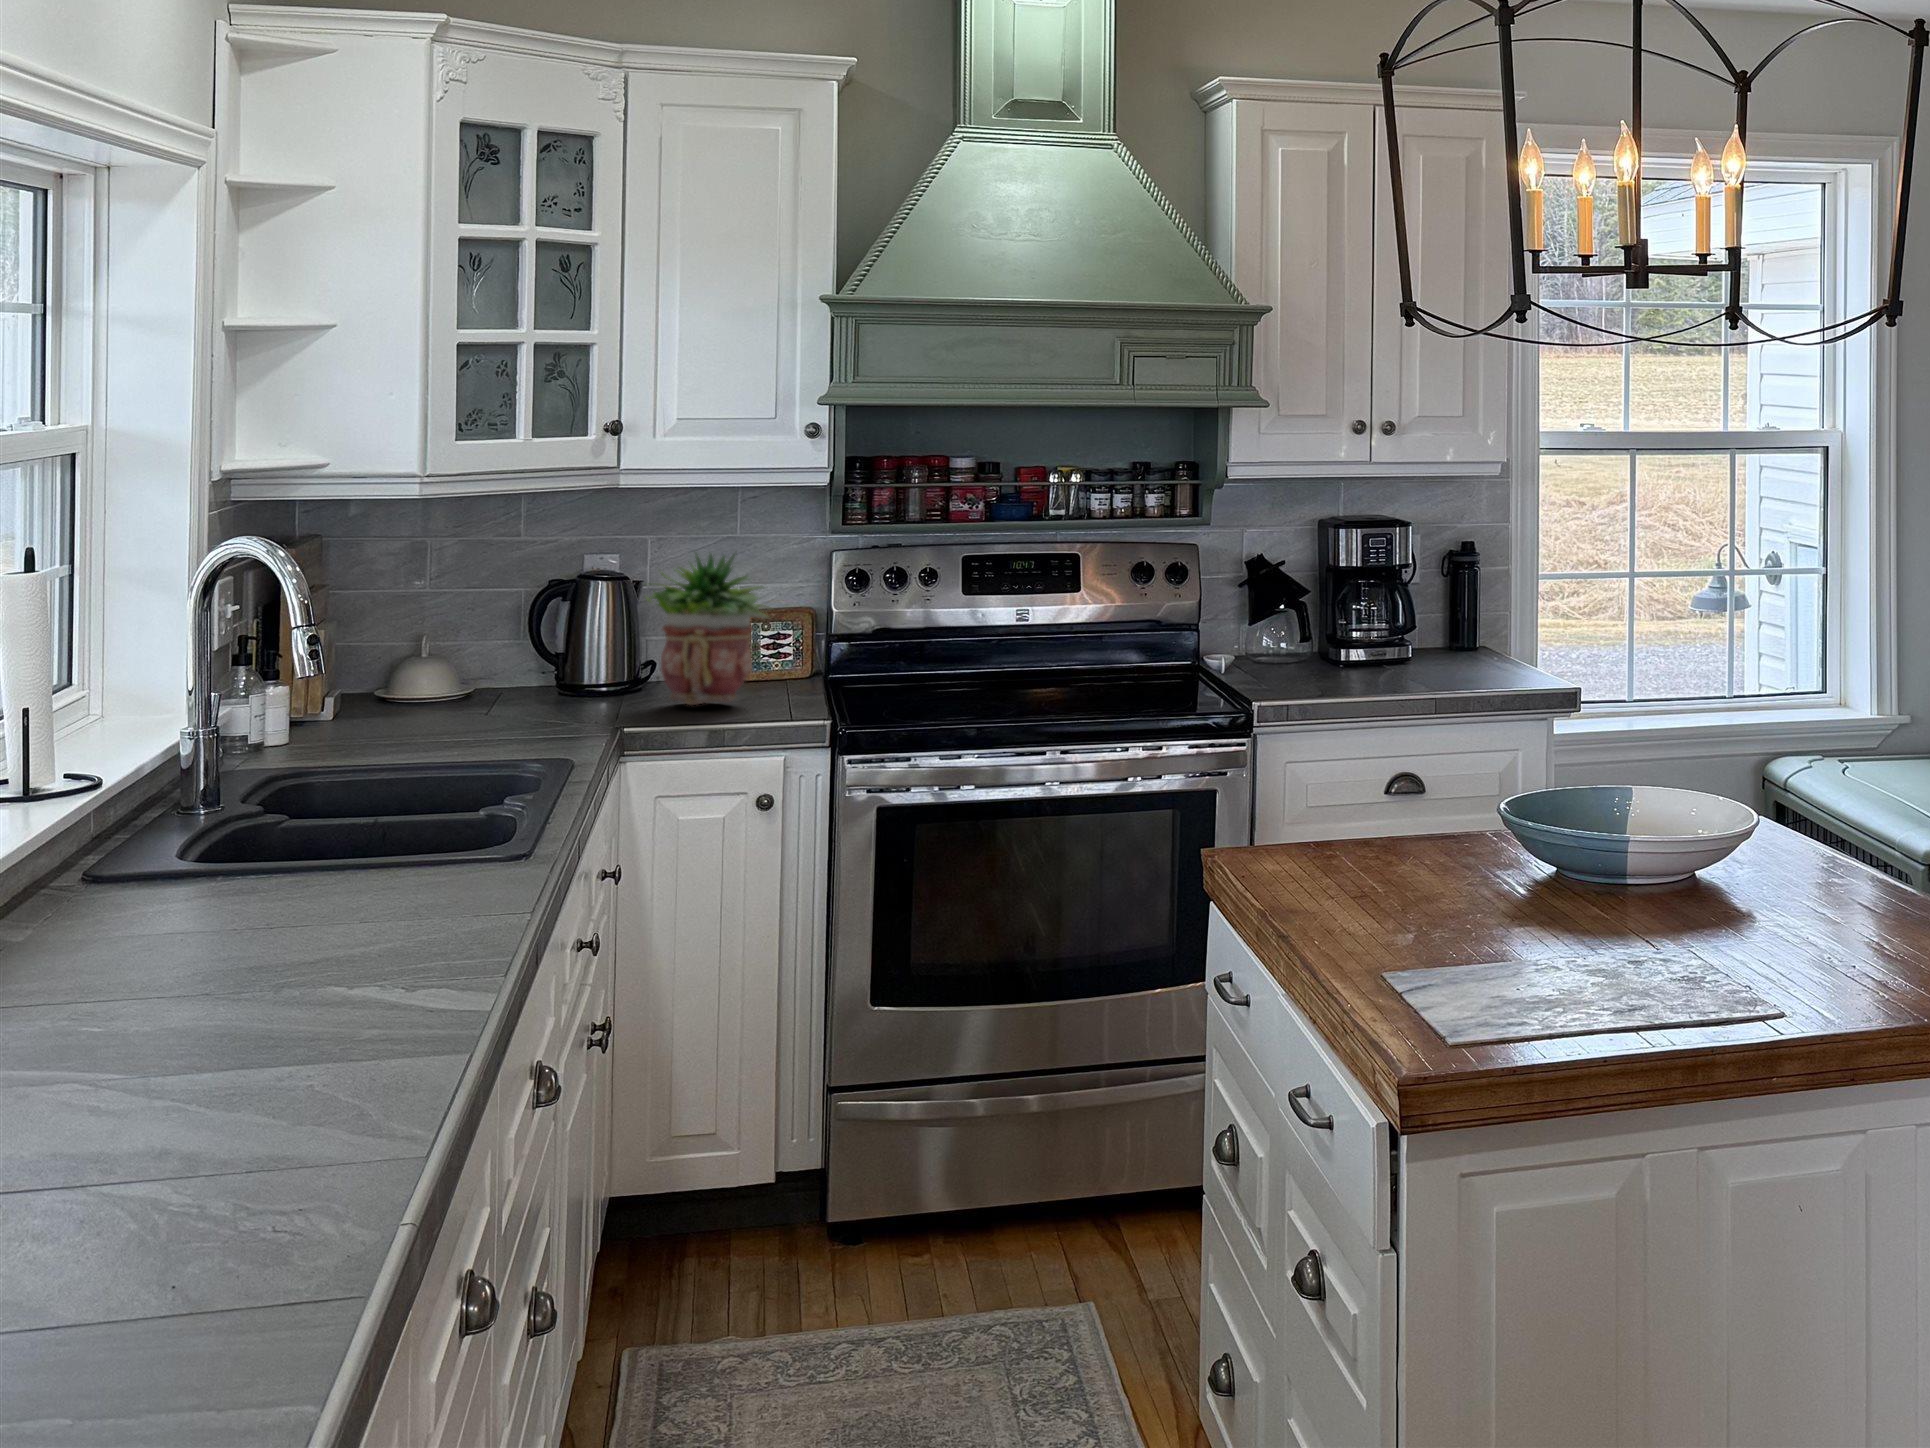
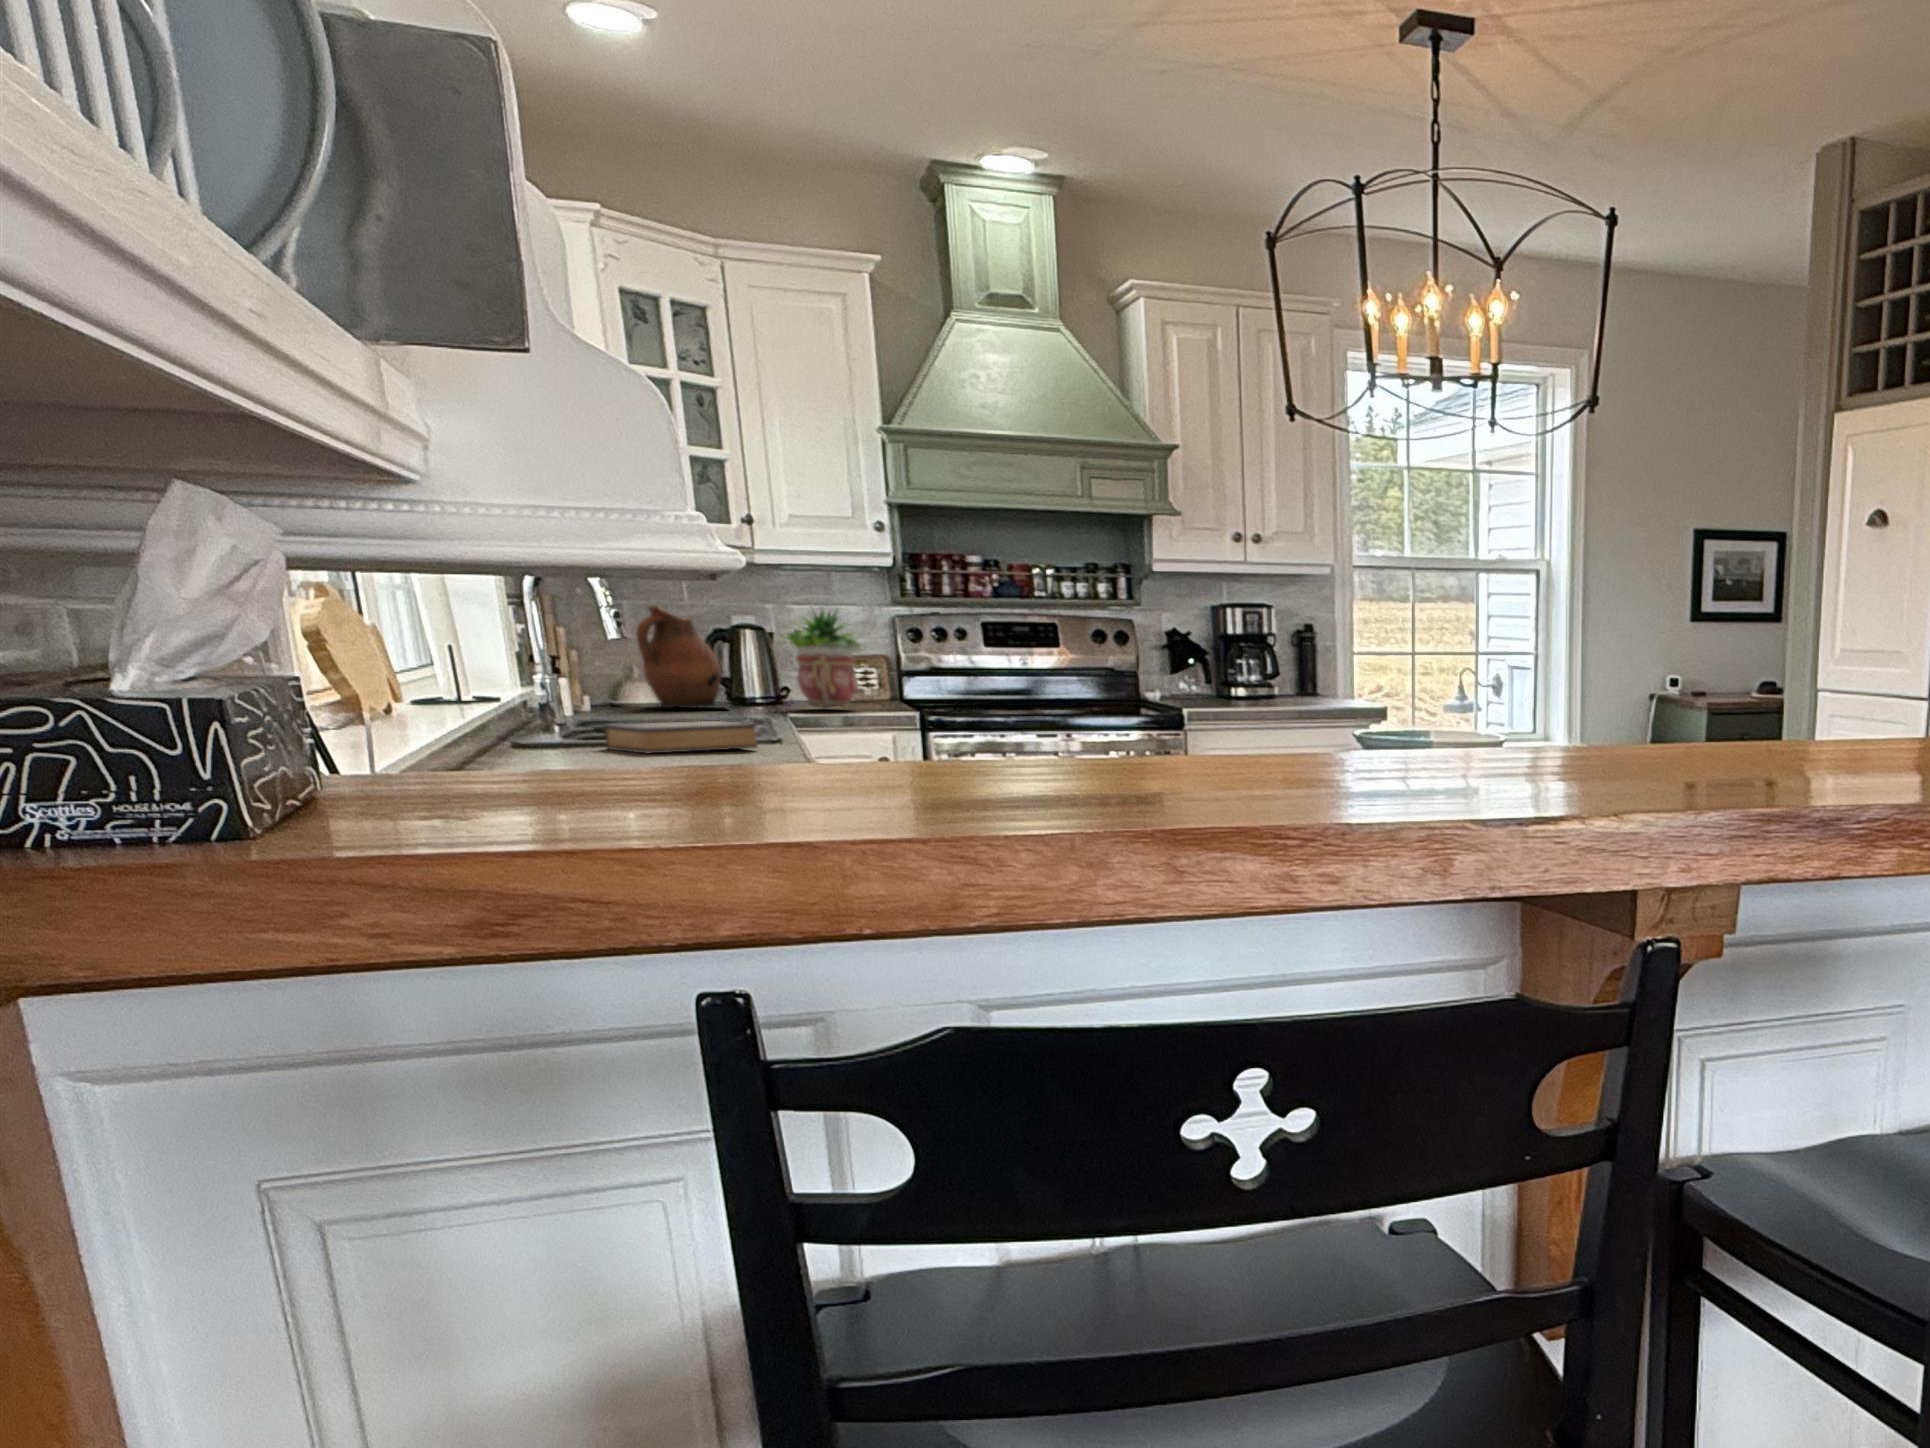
ceramic pitcher: none [419,561,551,716] -> present [636,606,727,708]
hardback book: none [185,859,436,955] -> present [604,721,757,754]

